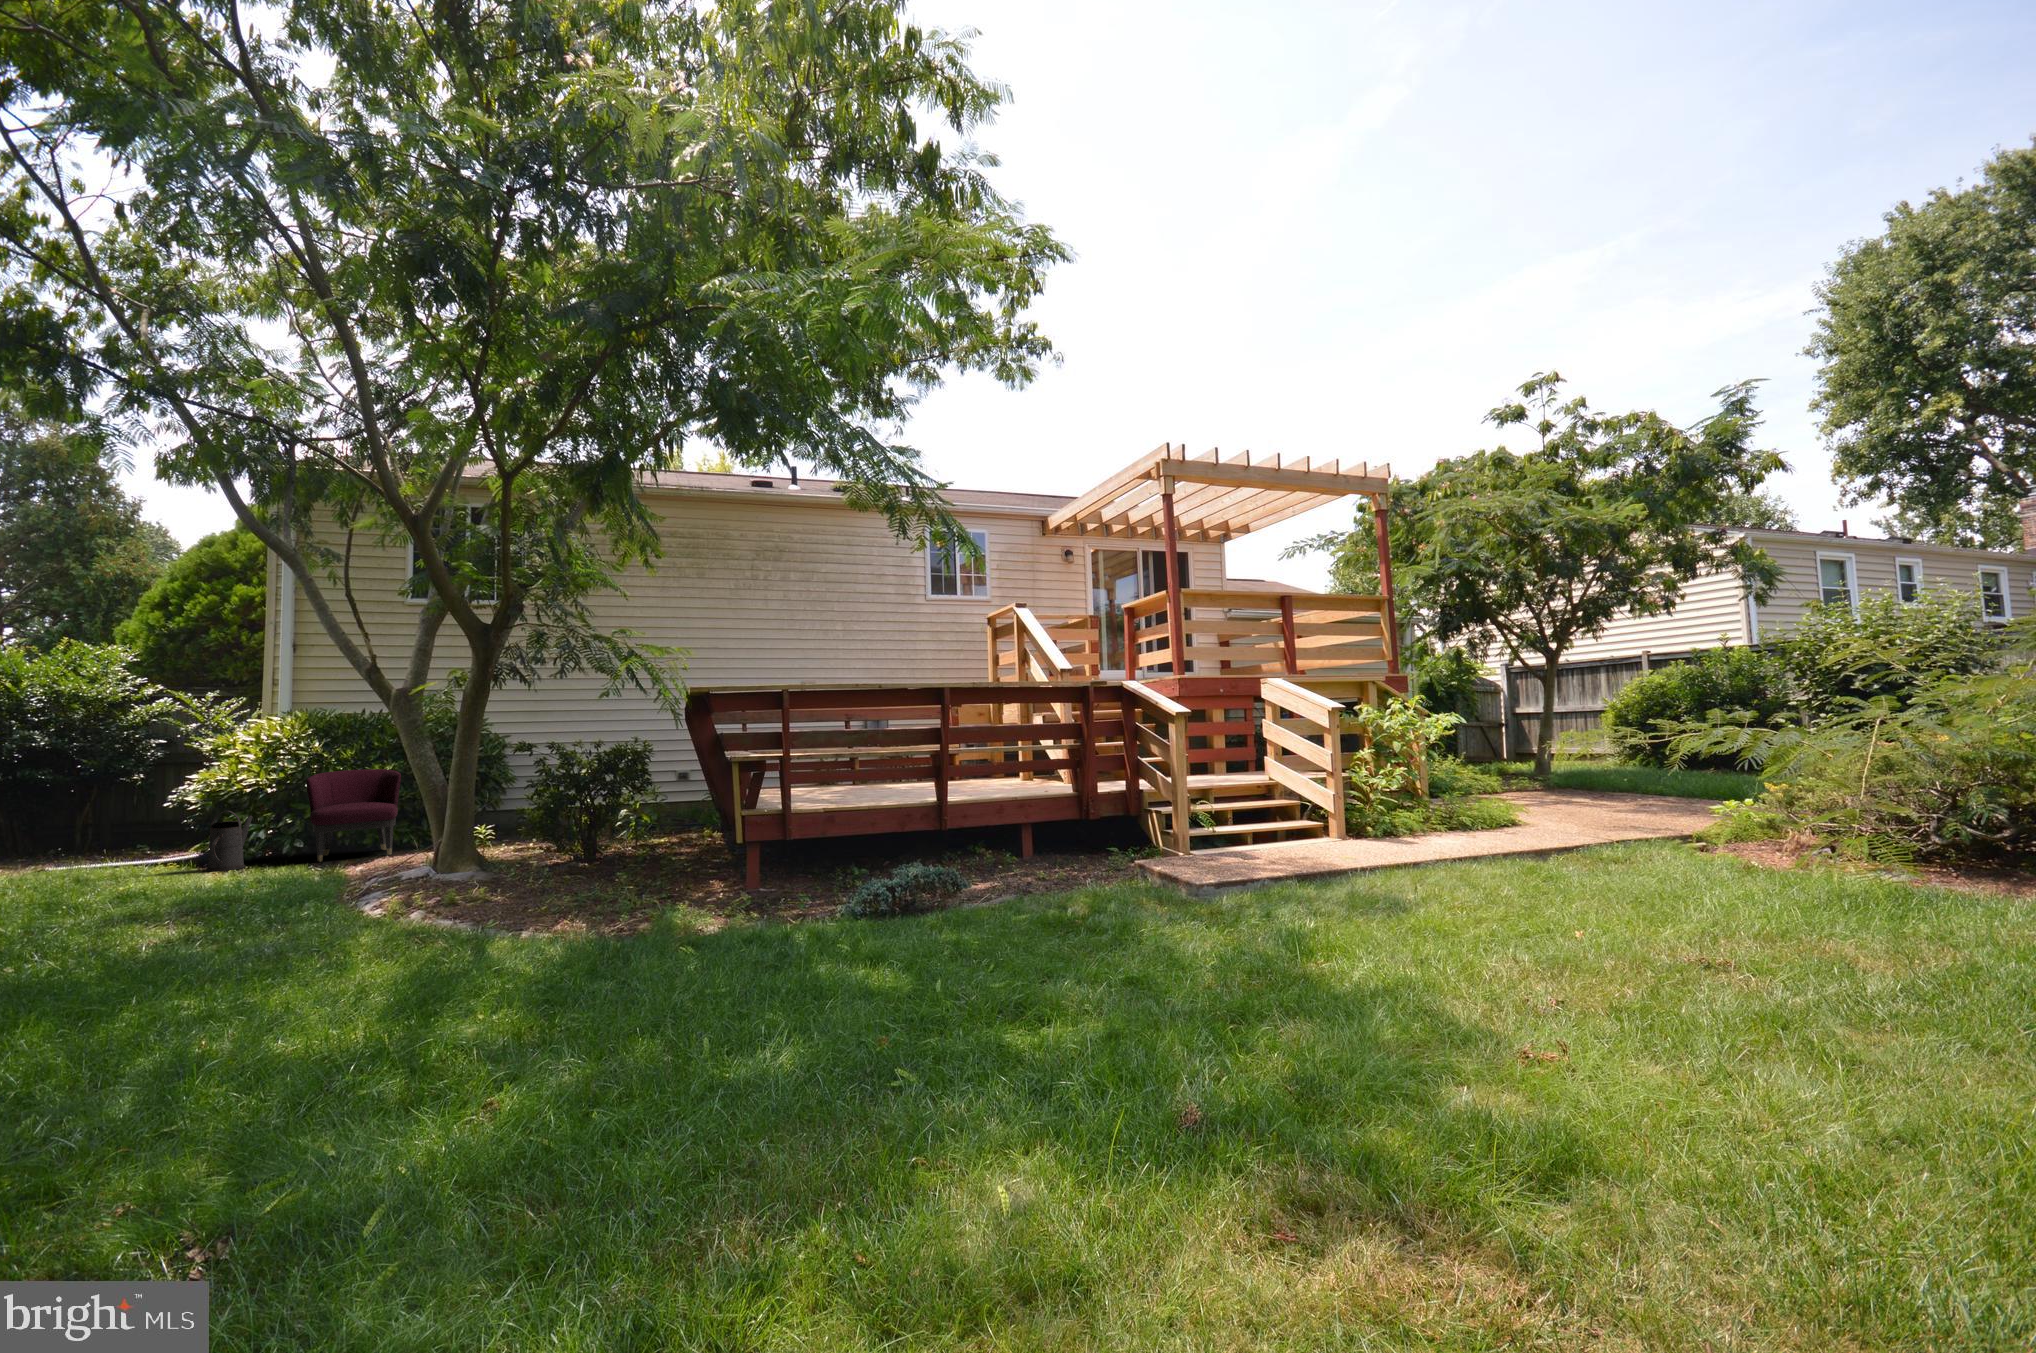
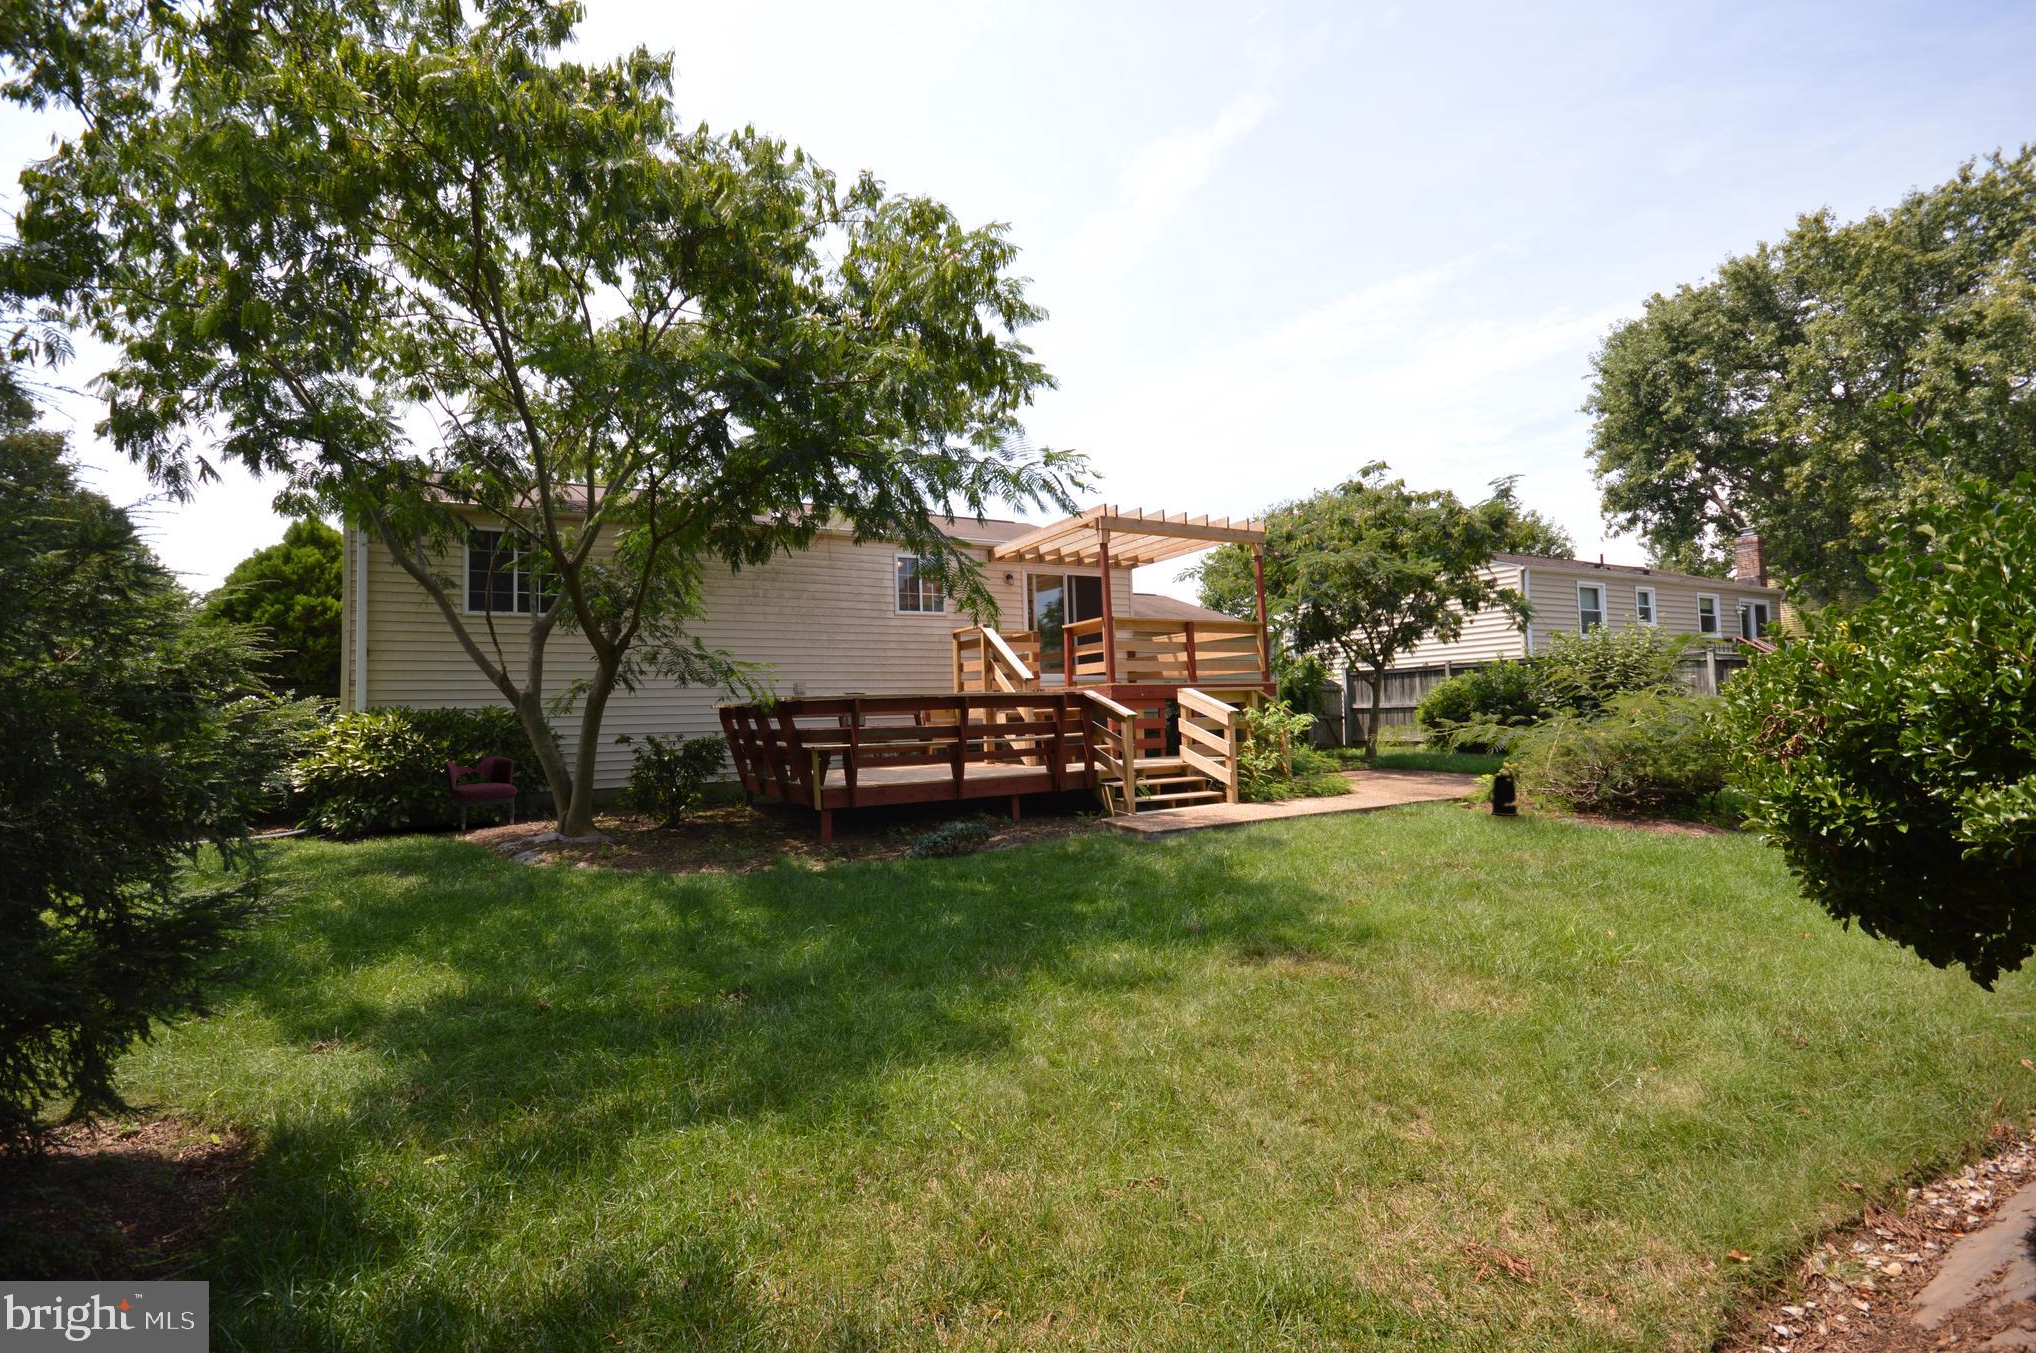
watering can: present [206,811,253,872] -> present [1488,767,1518,816]

